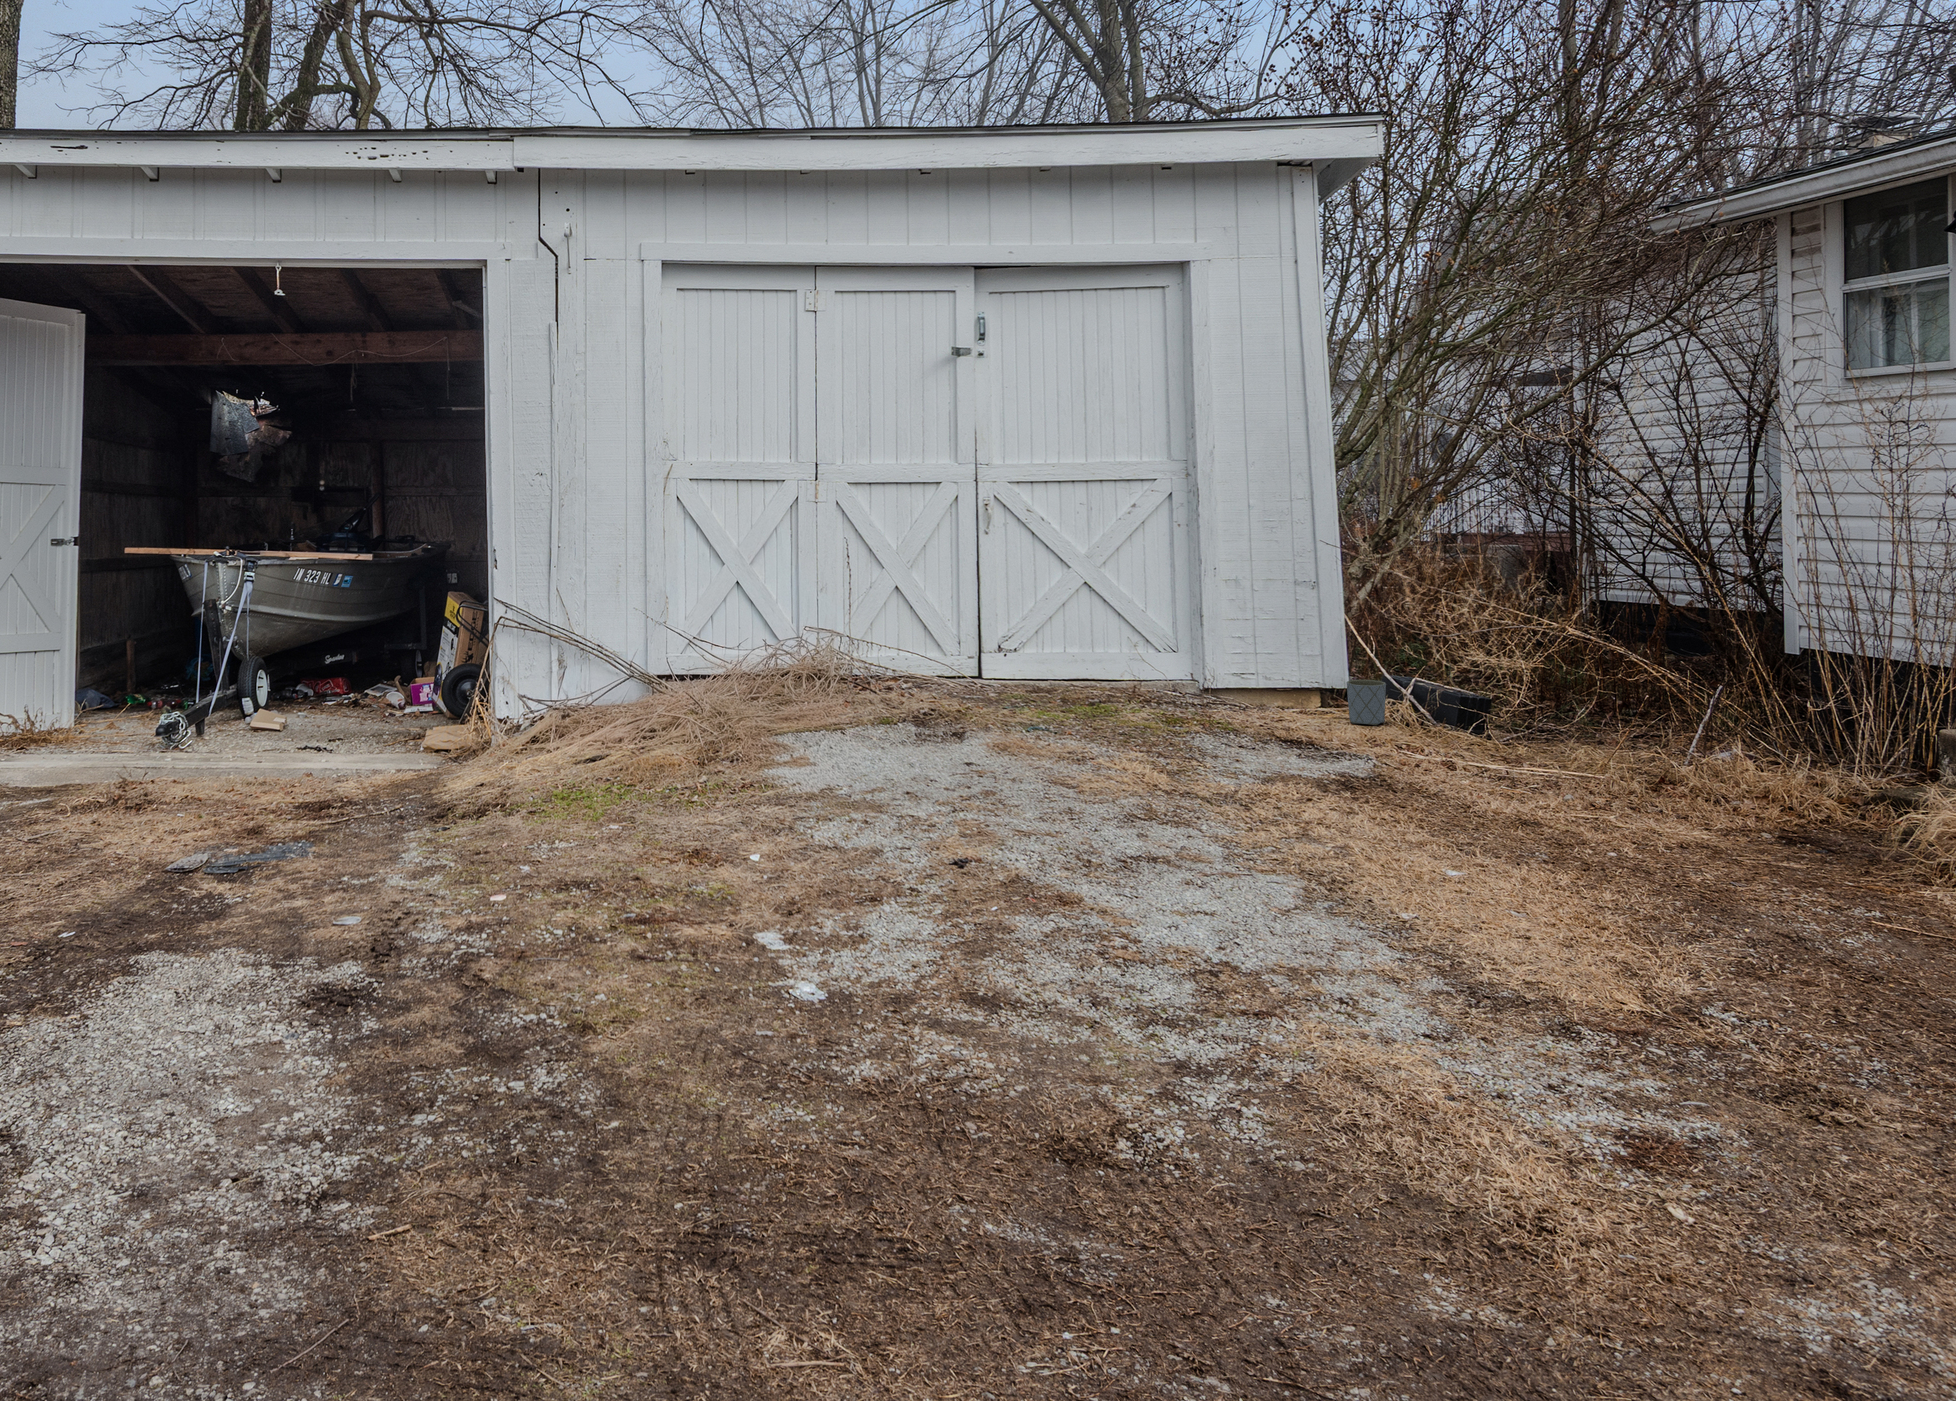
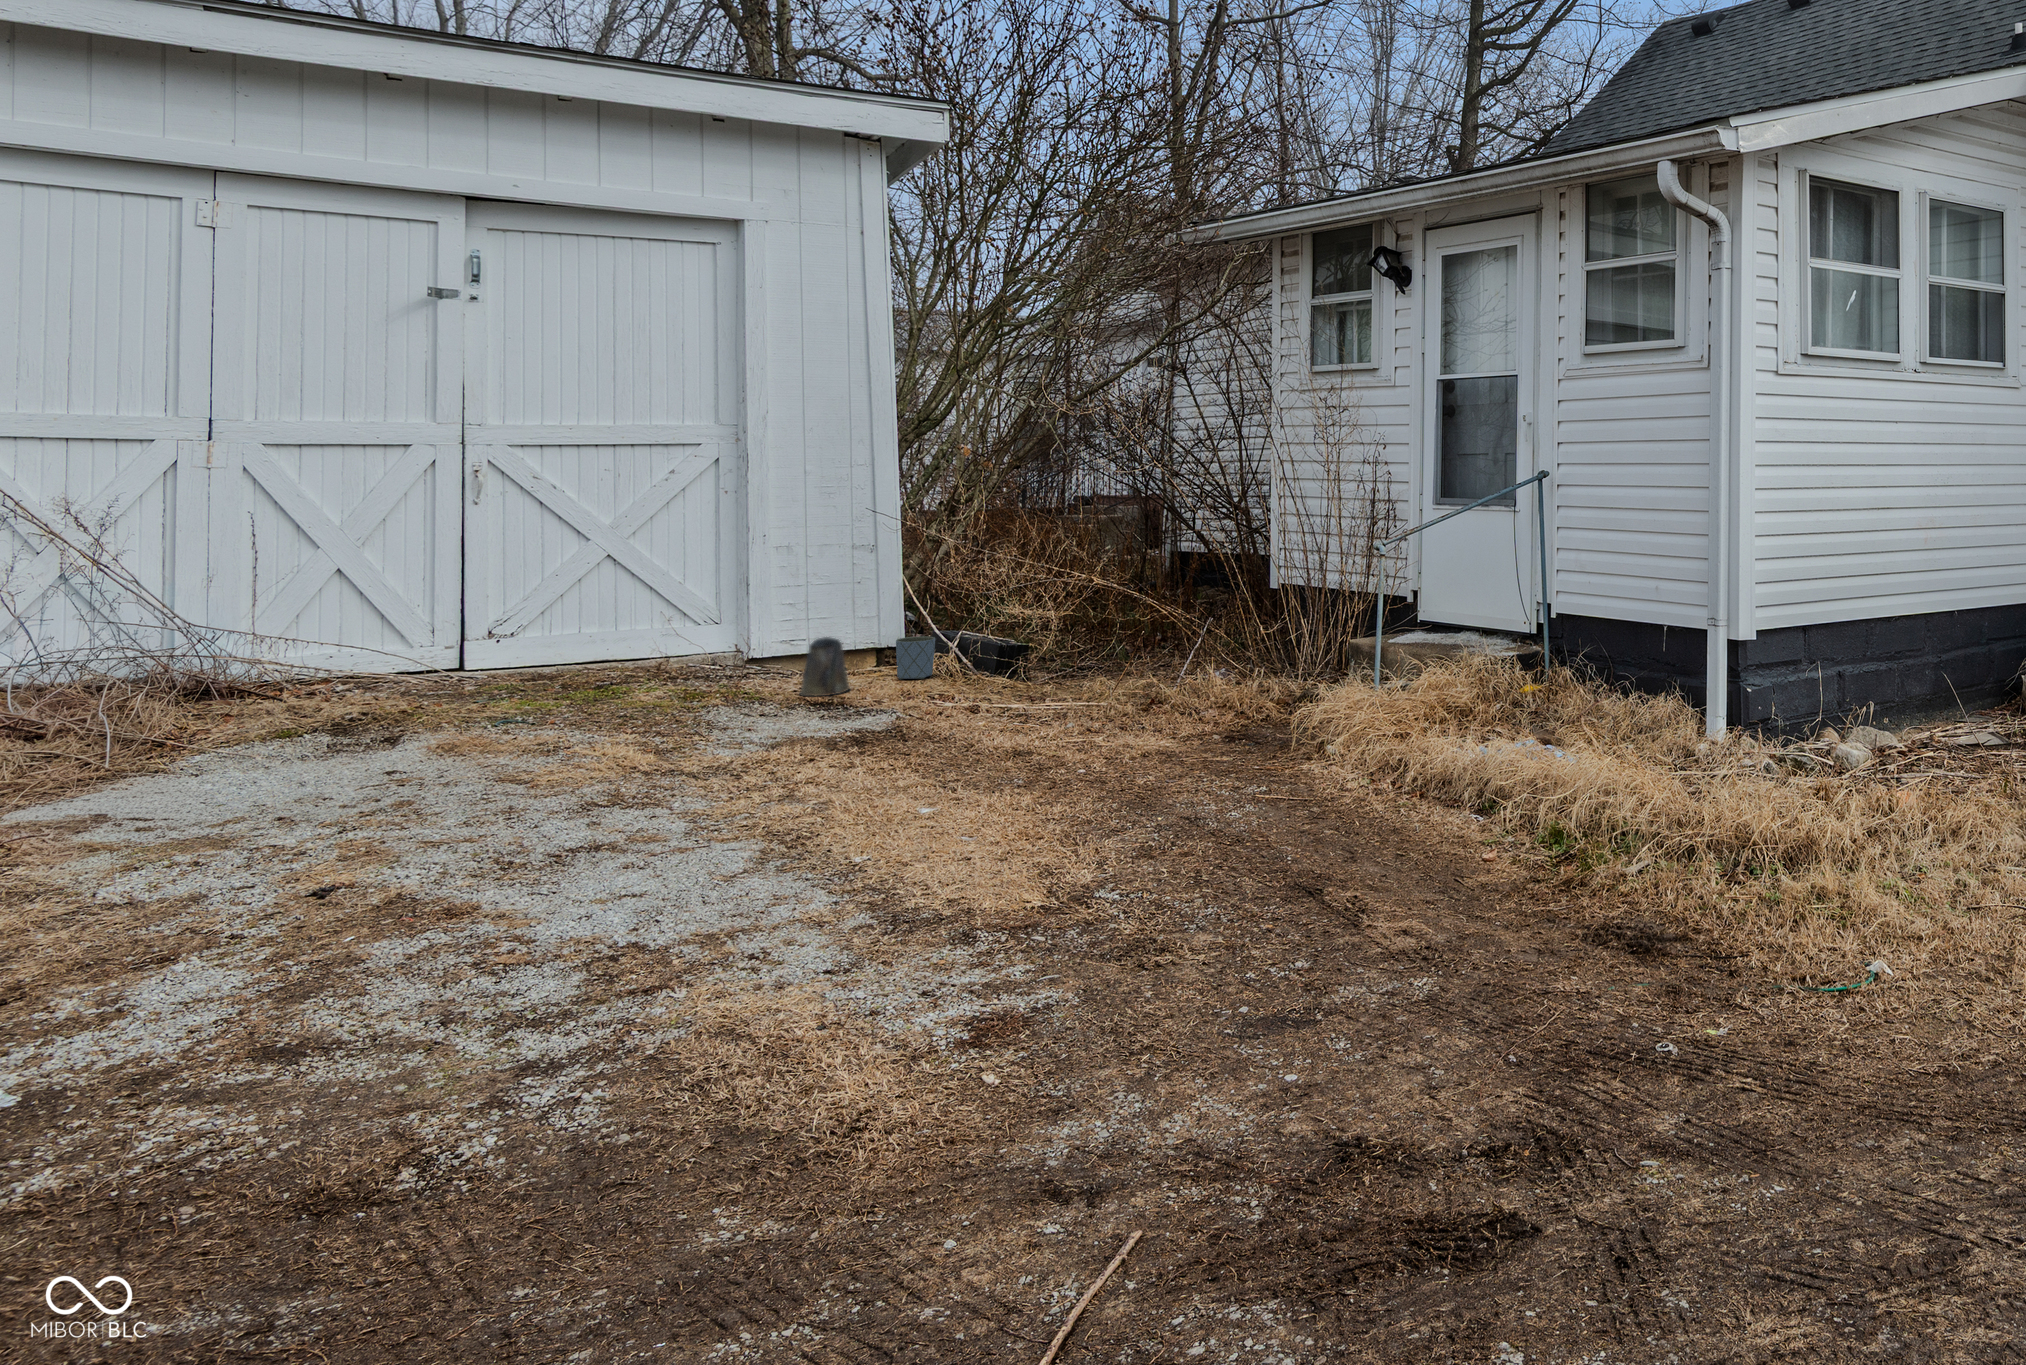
watering can: none [1260,674,1308,734] -> present [800,637,850,696]

